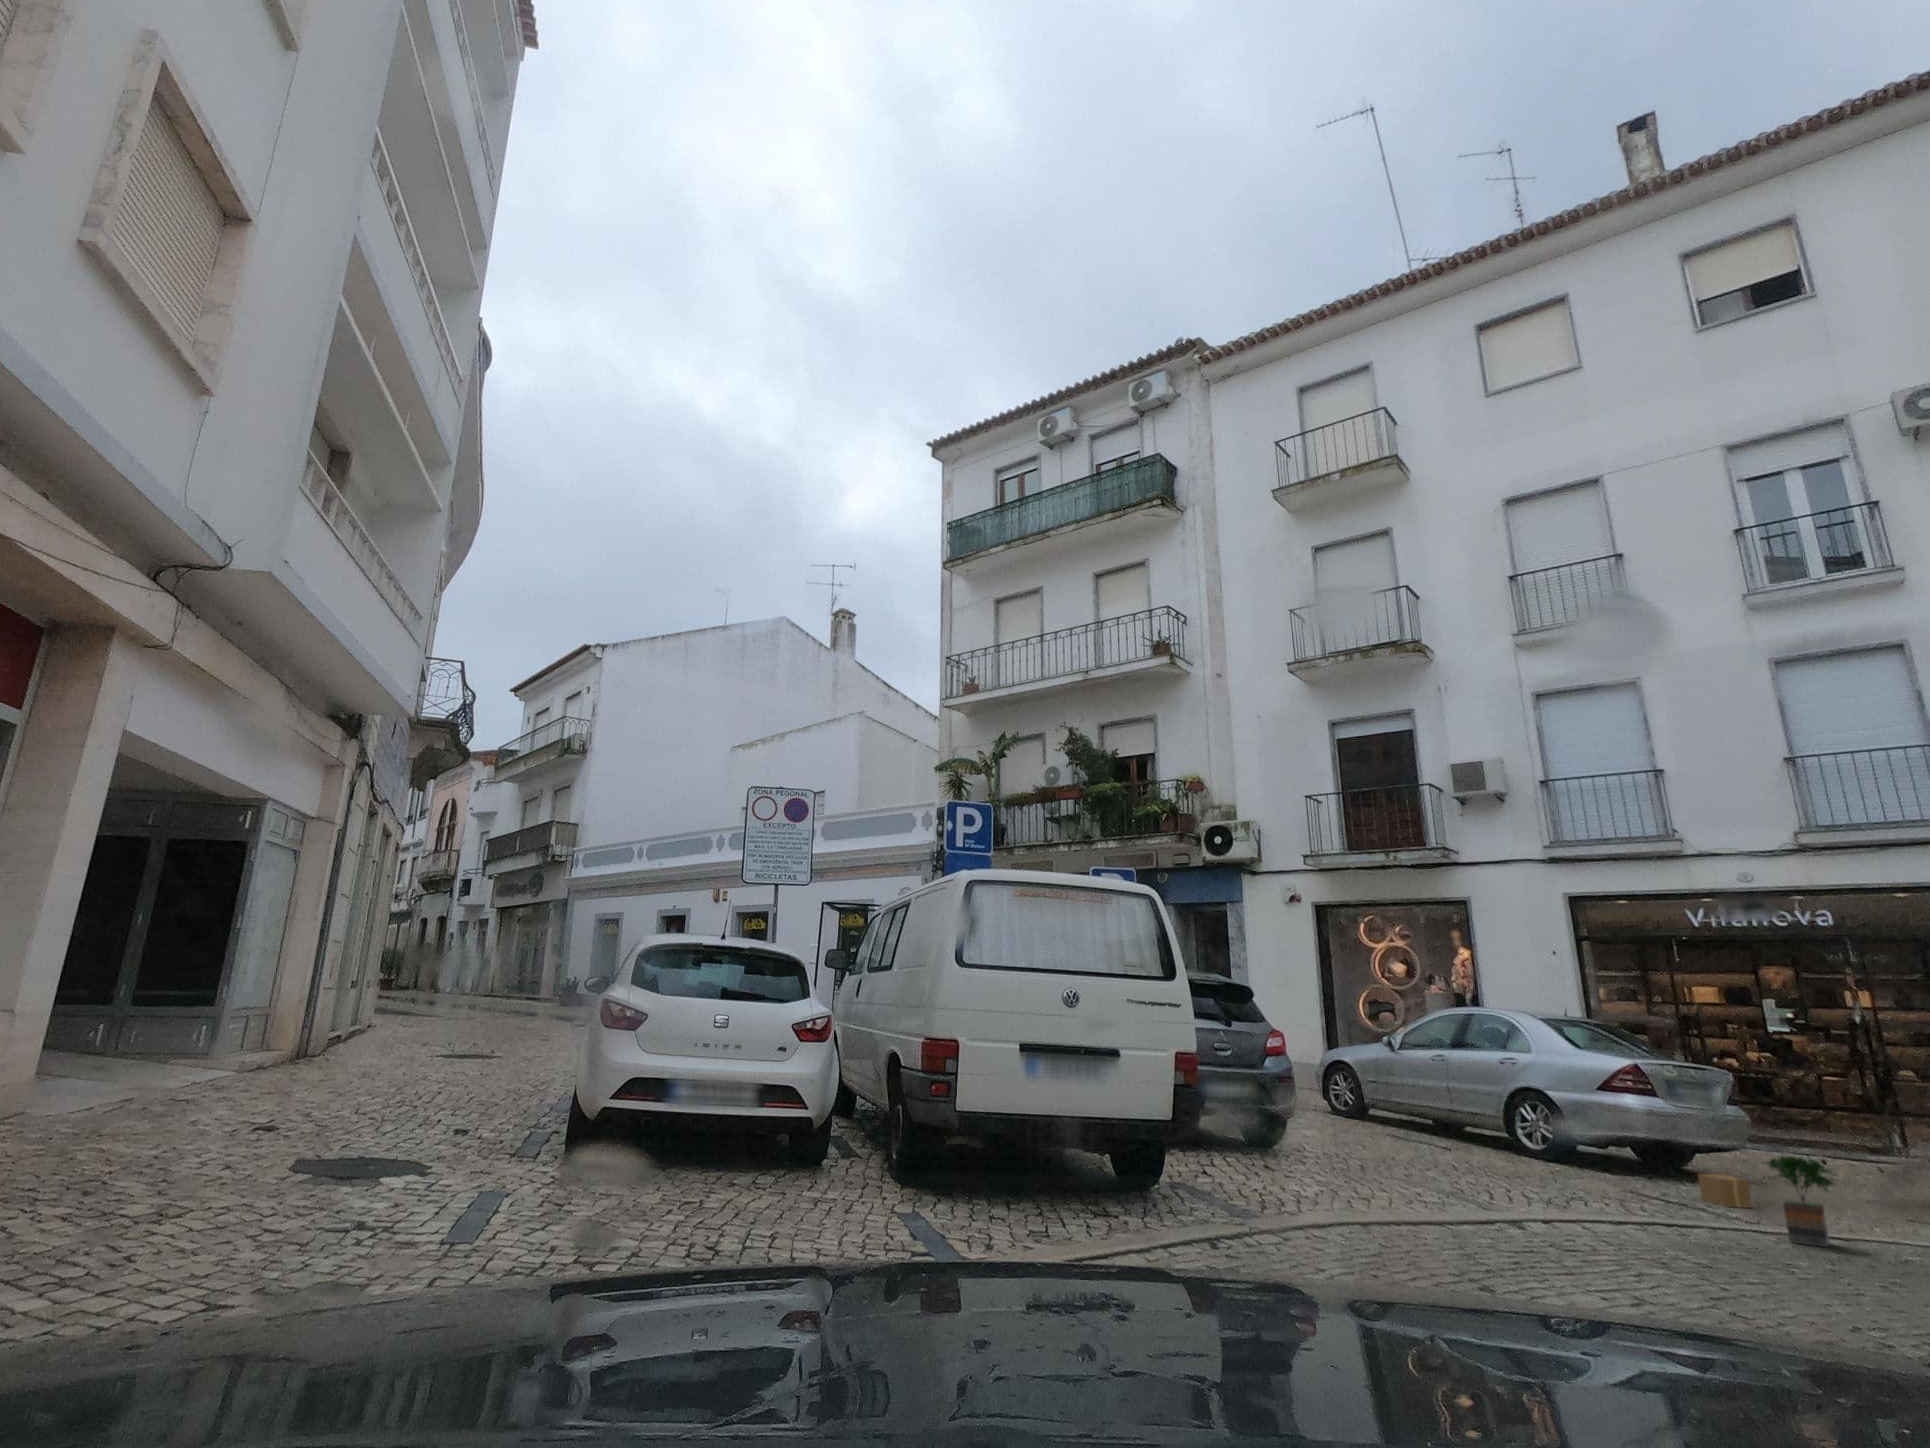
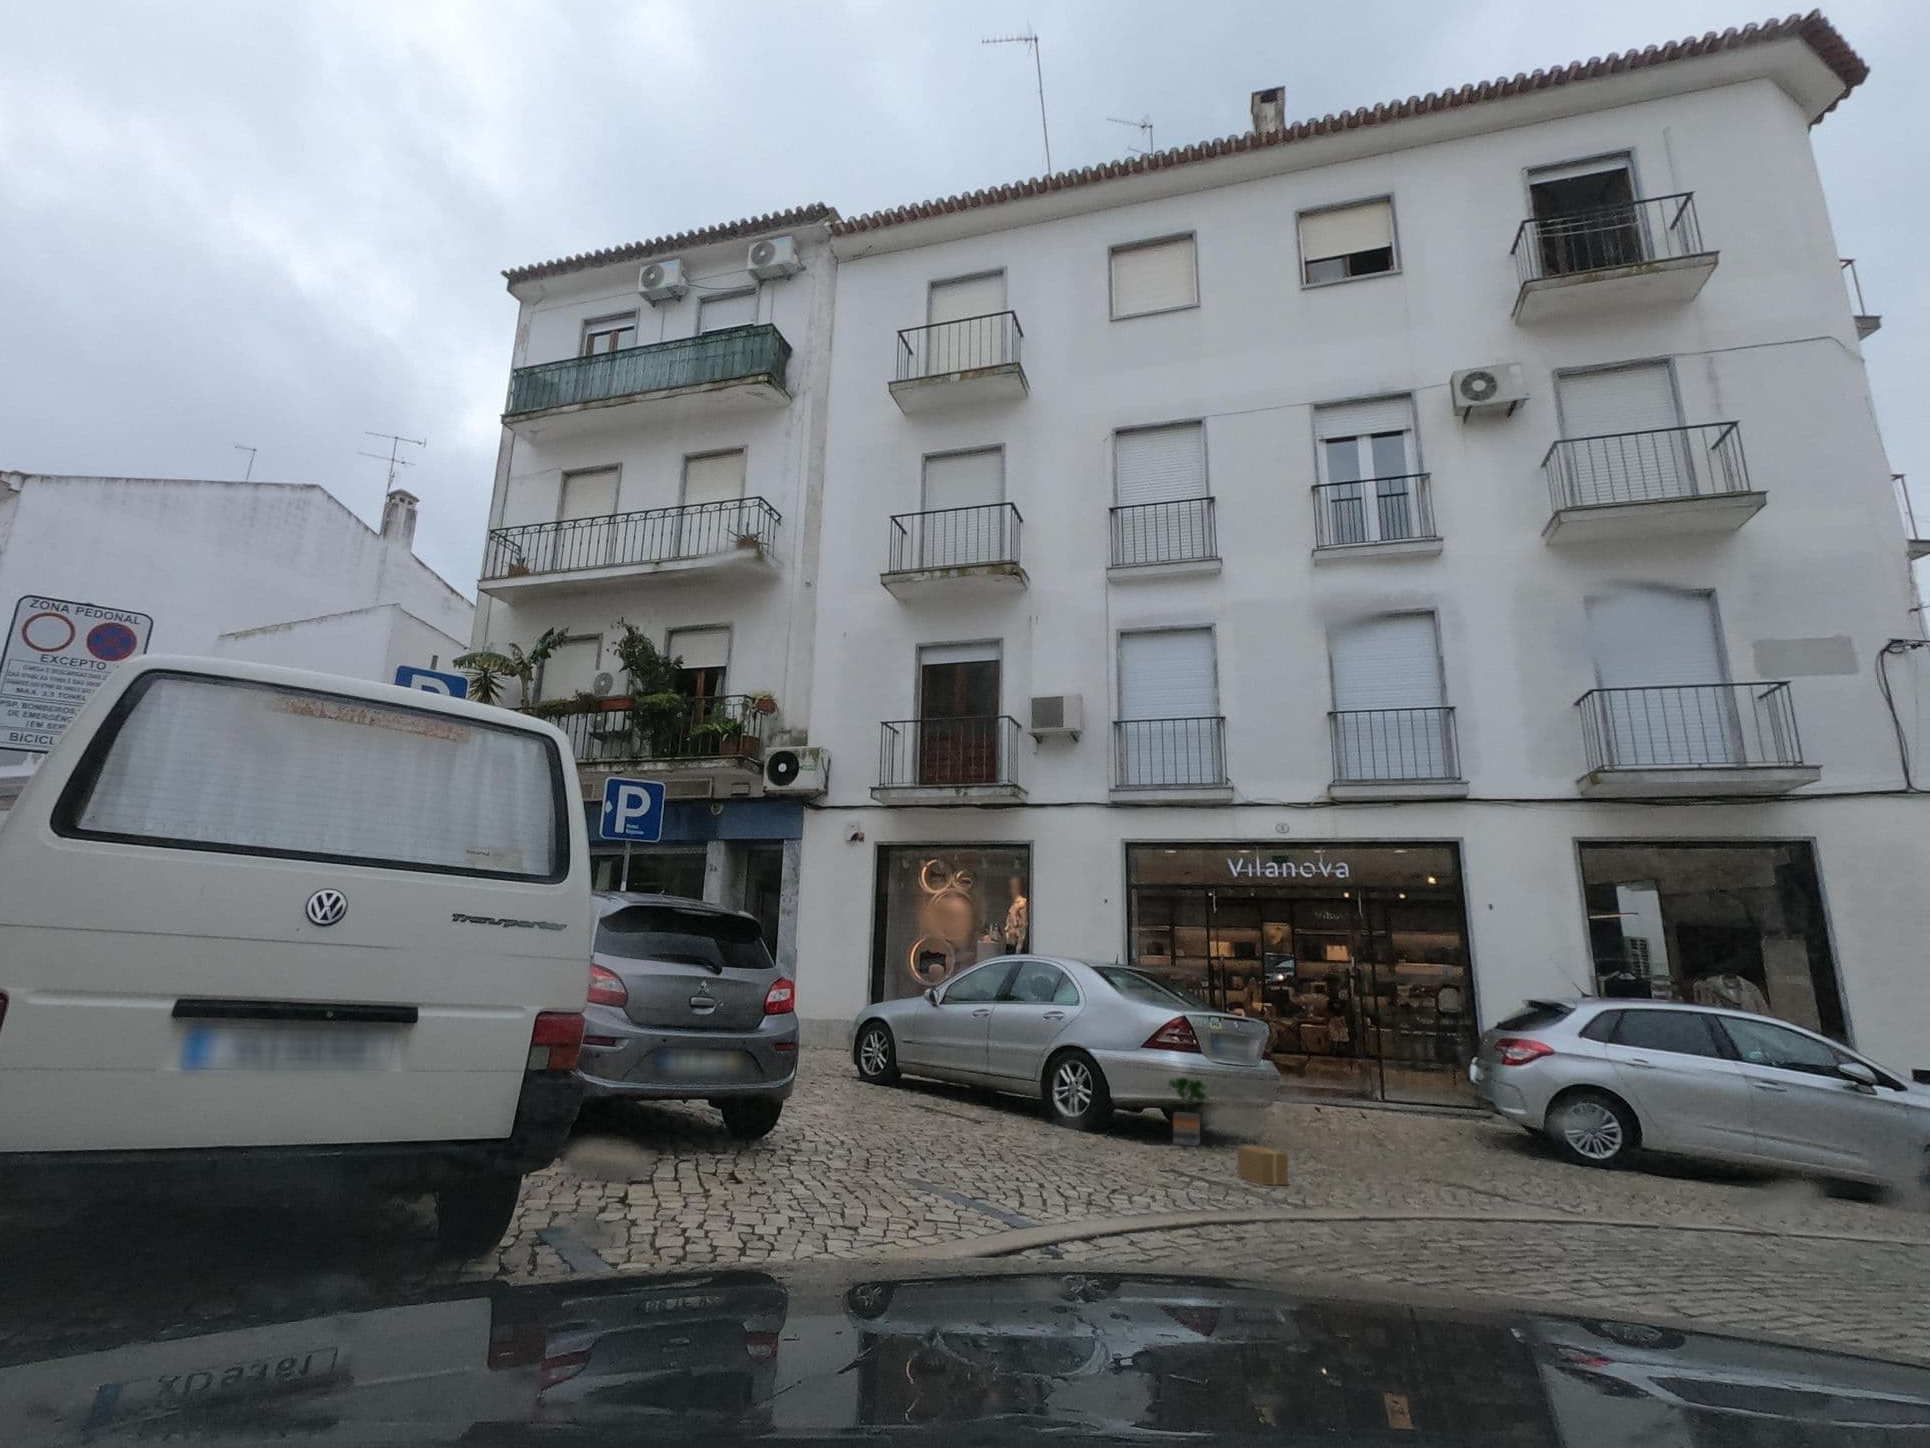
potted tree: present [1768,1156,1833,1247] -> present [1168,1077,1207,1146]

